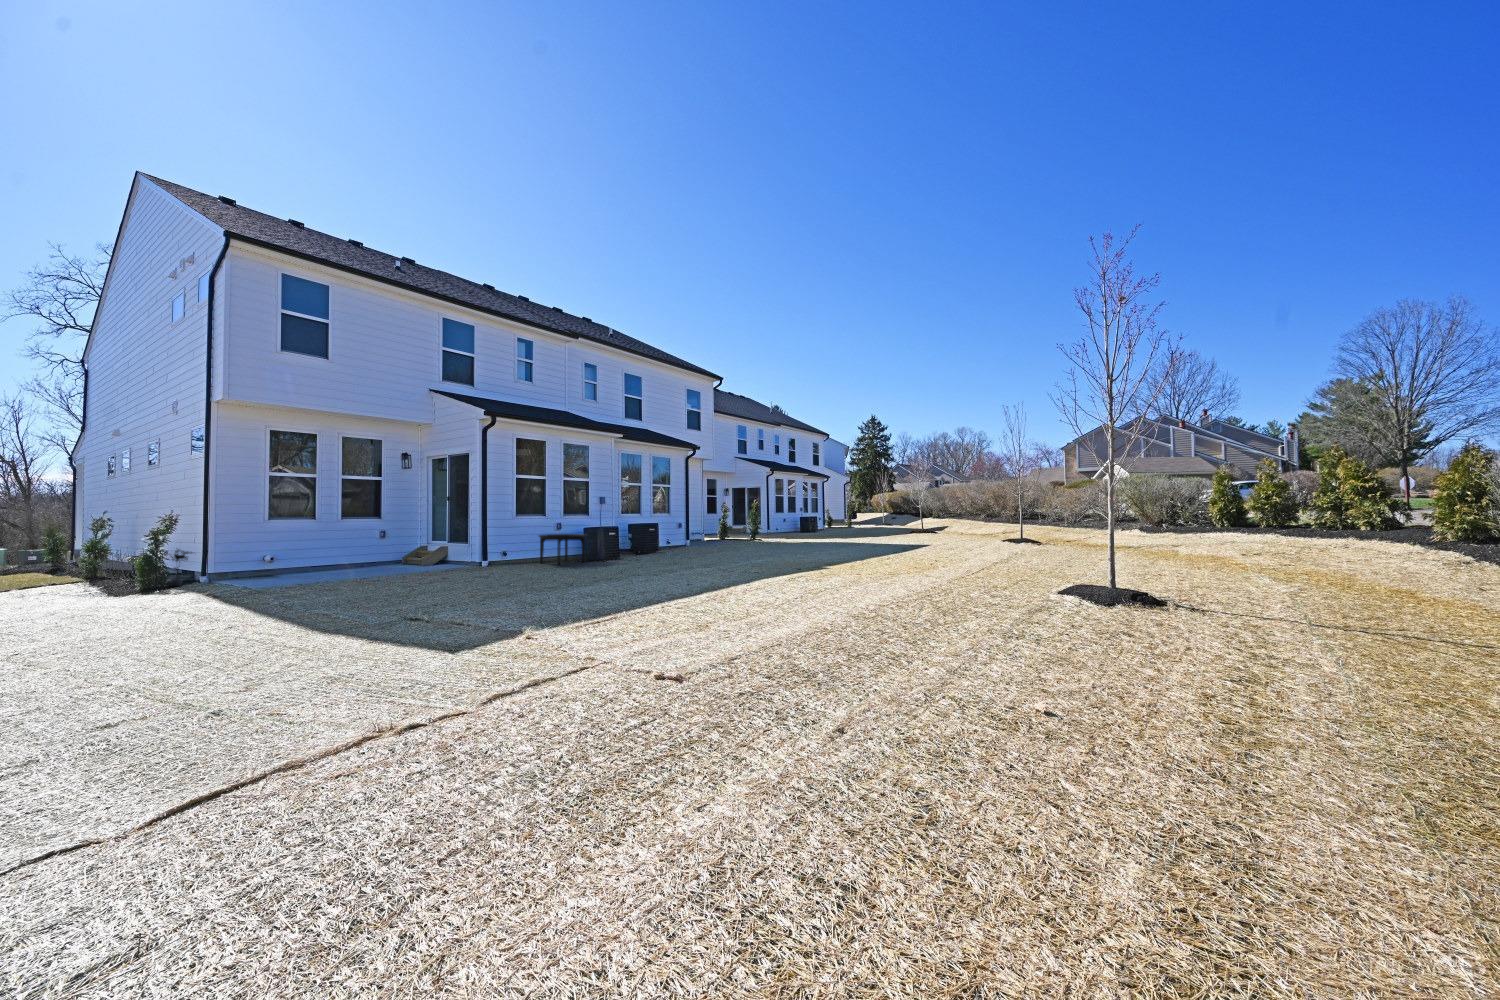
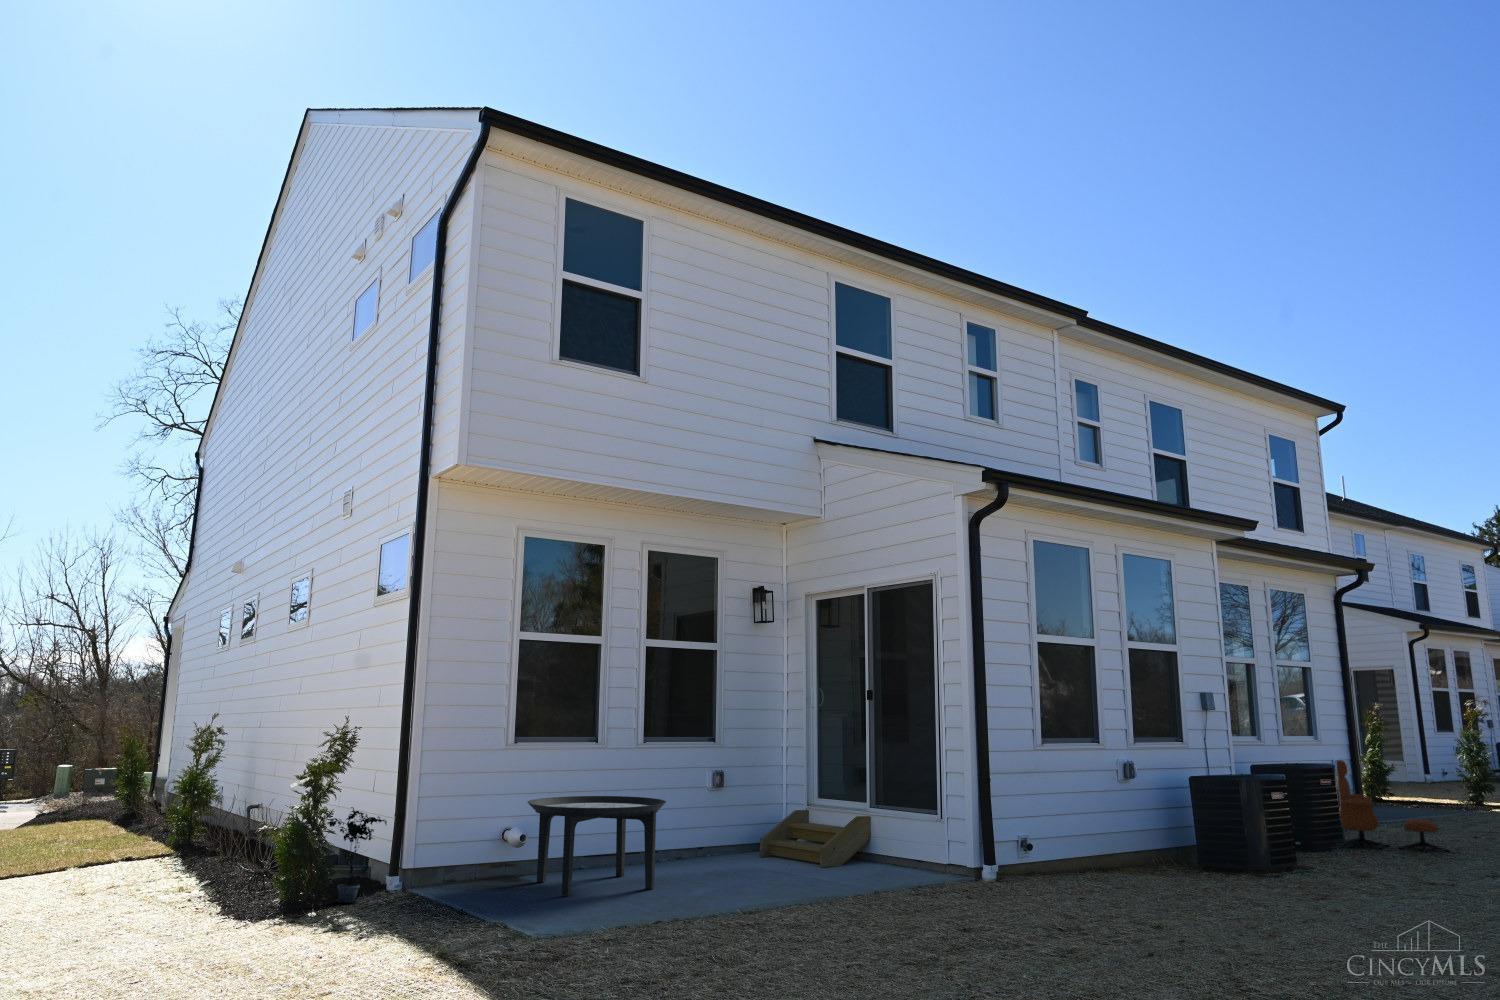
lounge chair: none [652,522,686,553] -> present [1335,760,1450,852]
round table: present [539,534,586,564] -> present [528,796,666,895]

